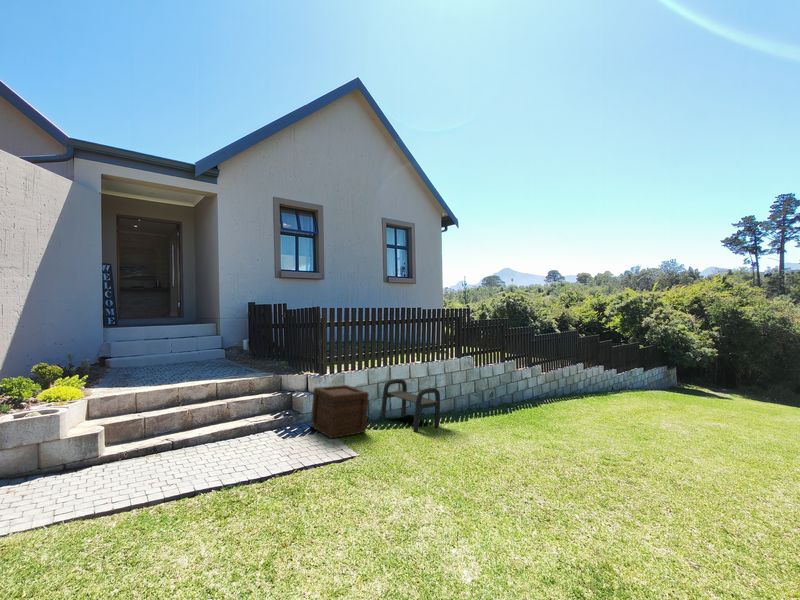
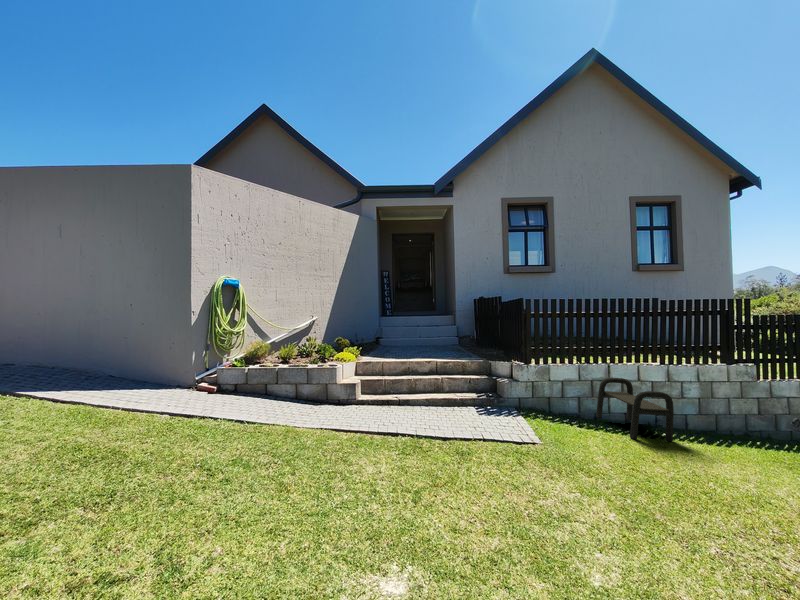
wooden crate: present [311,385,369,438] -> none [513,374,570,426]

